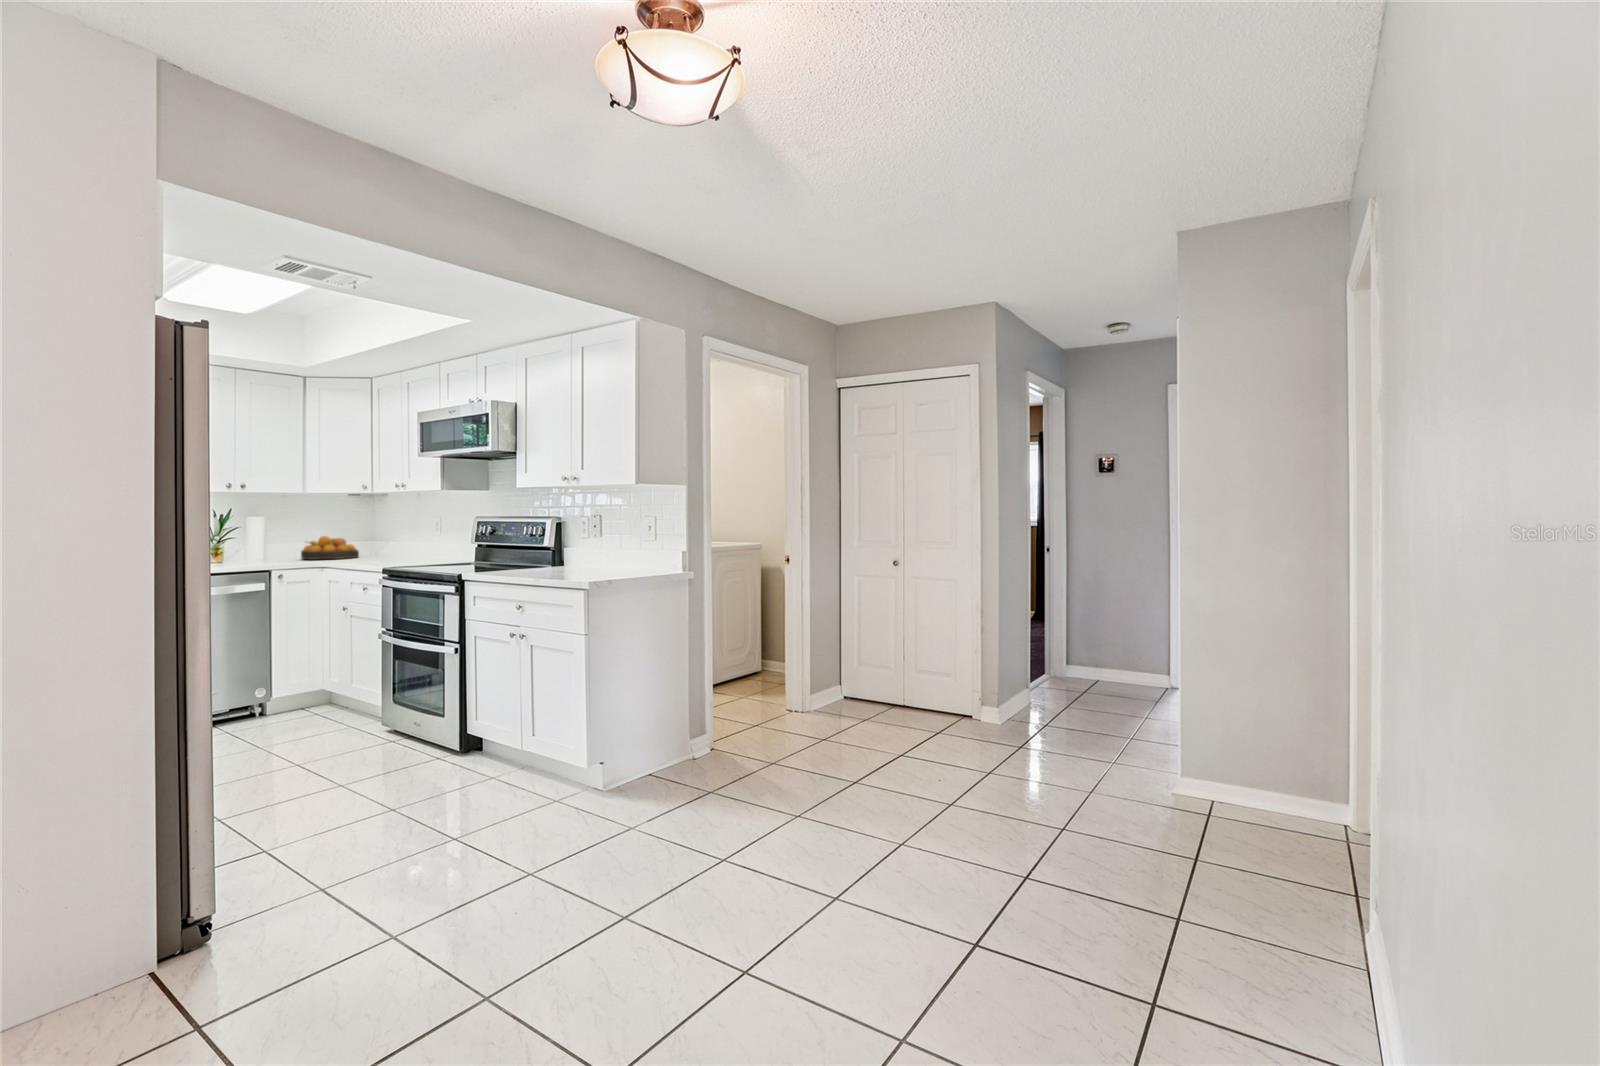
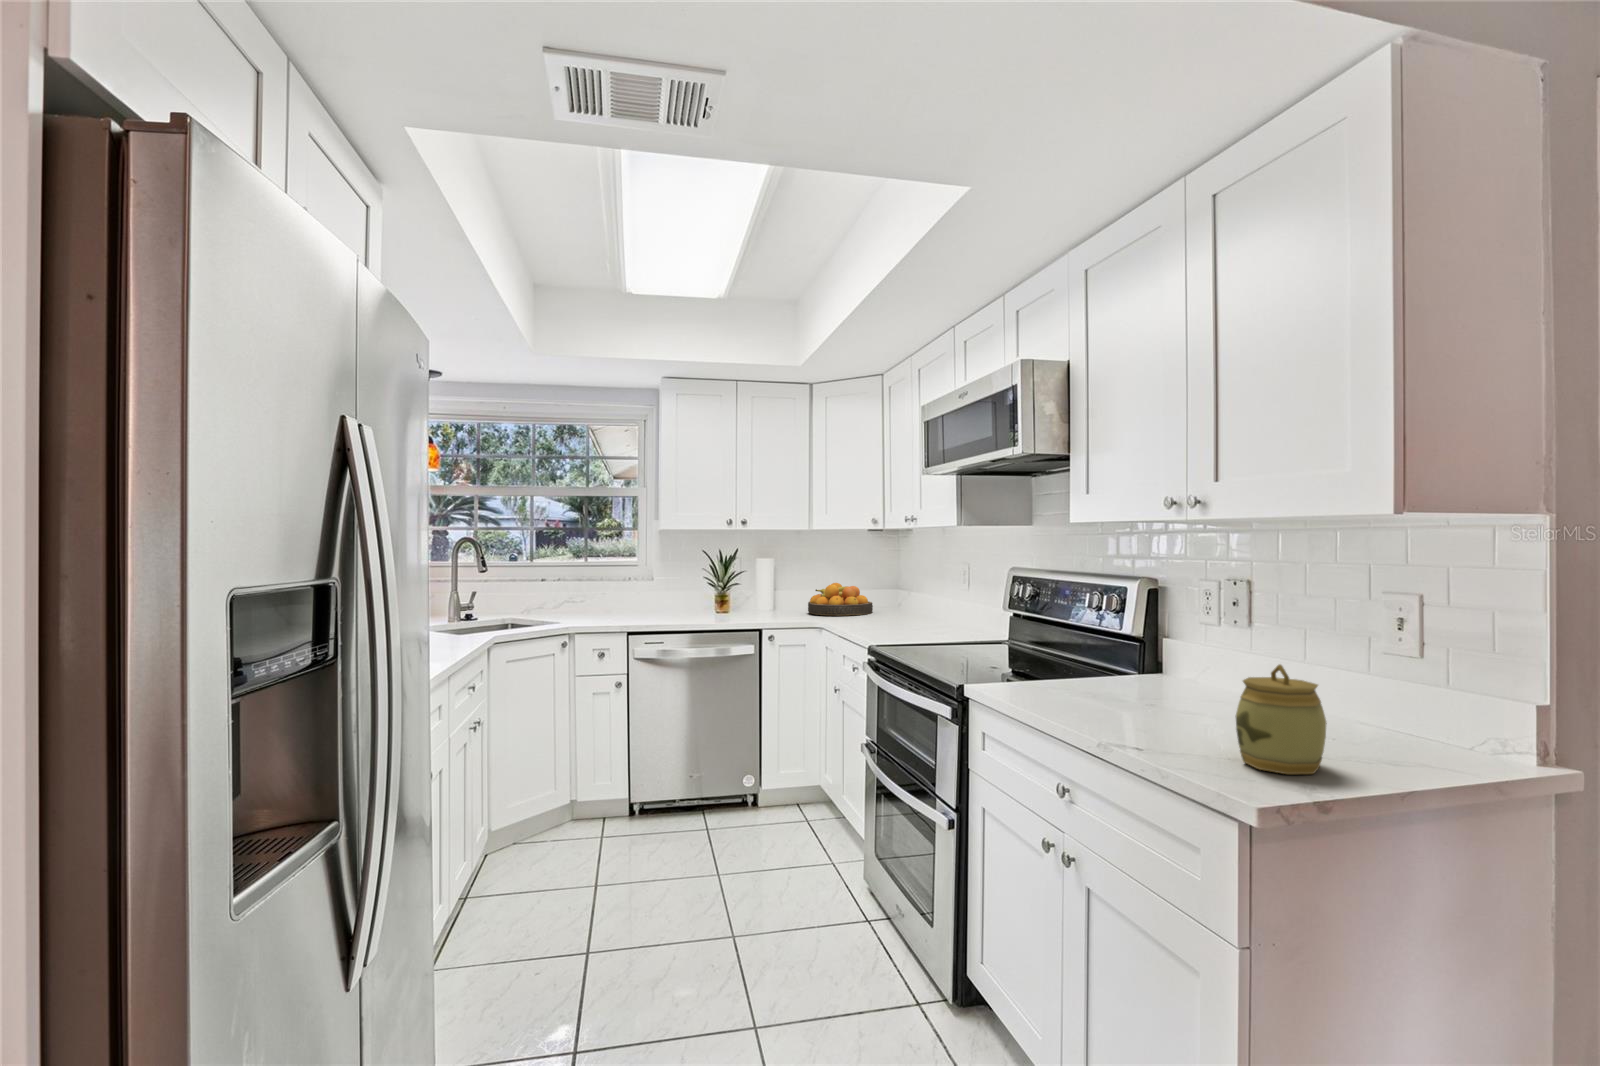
jar: none [589,539,619,577] -> present [1236,665,1327,774]

